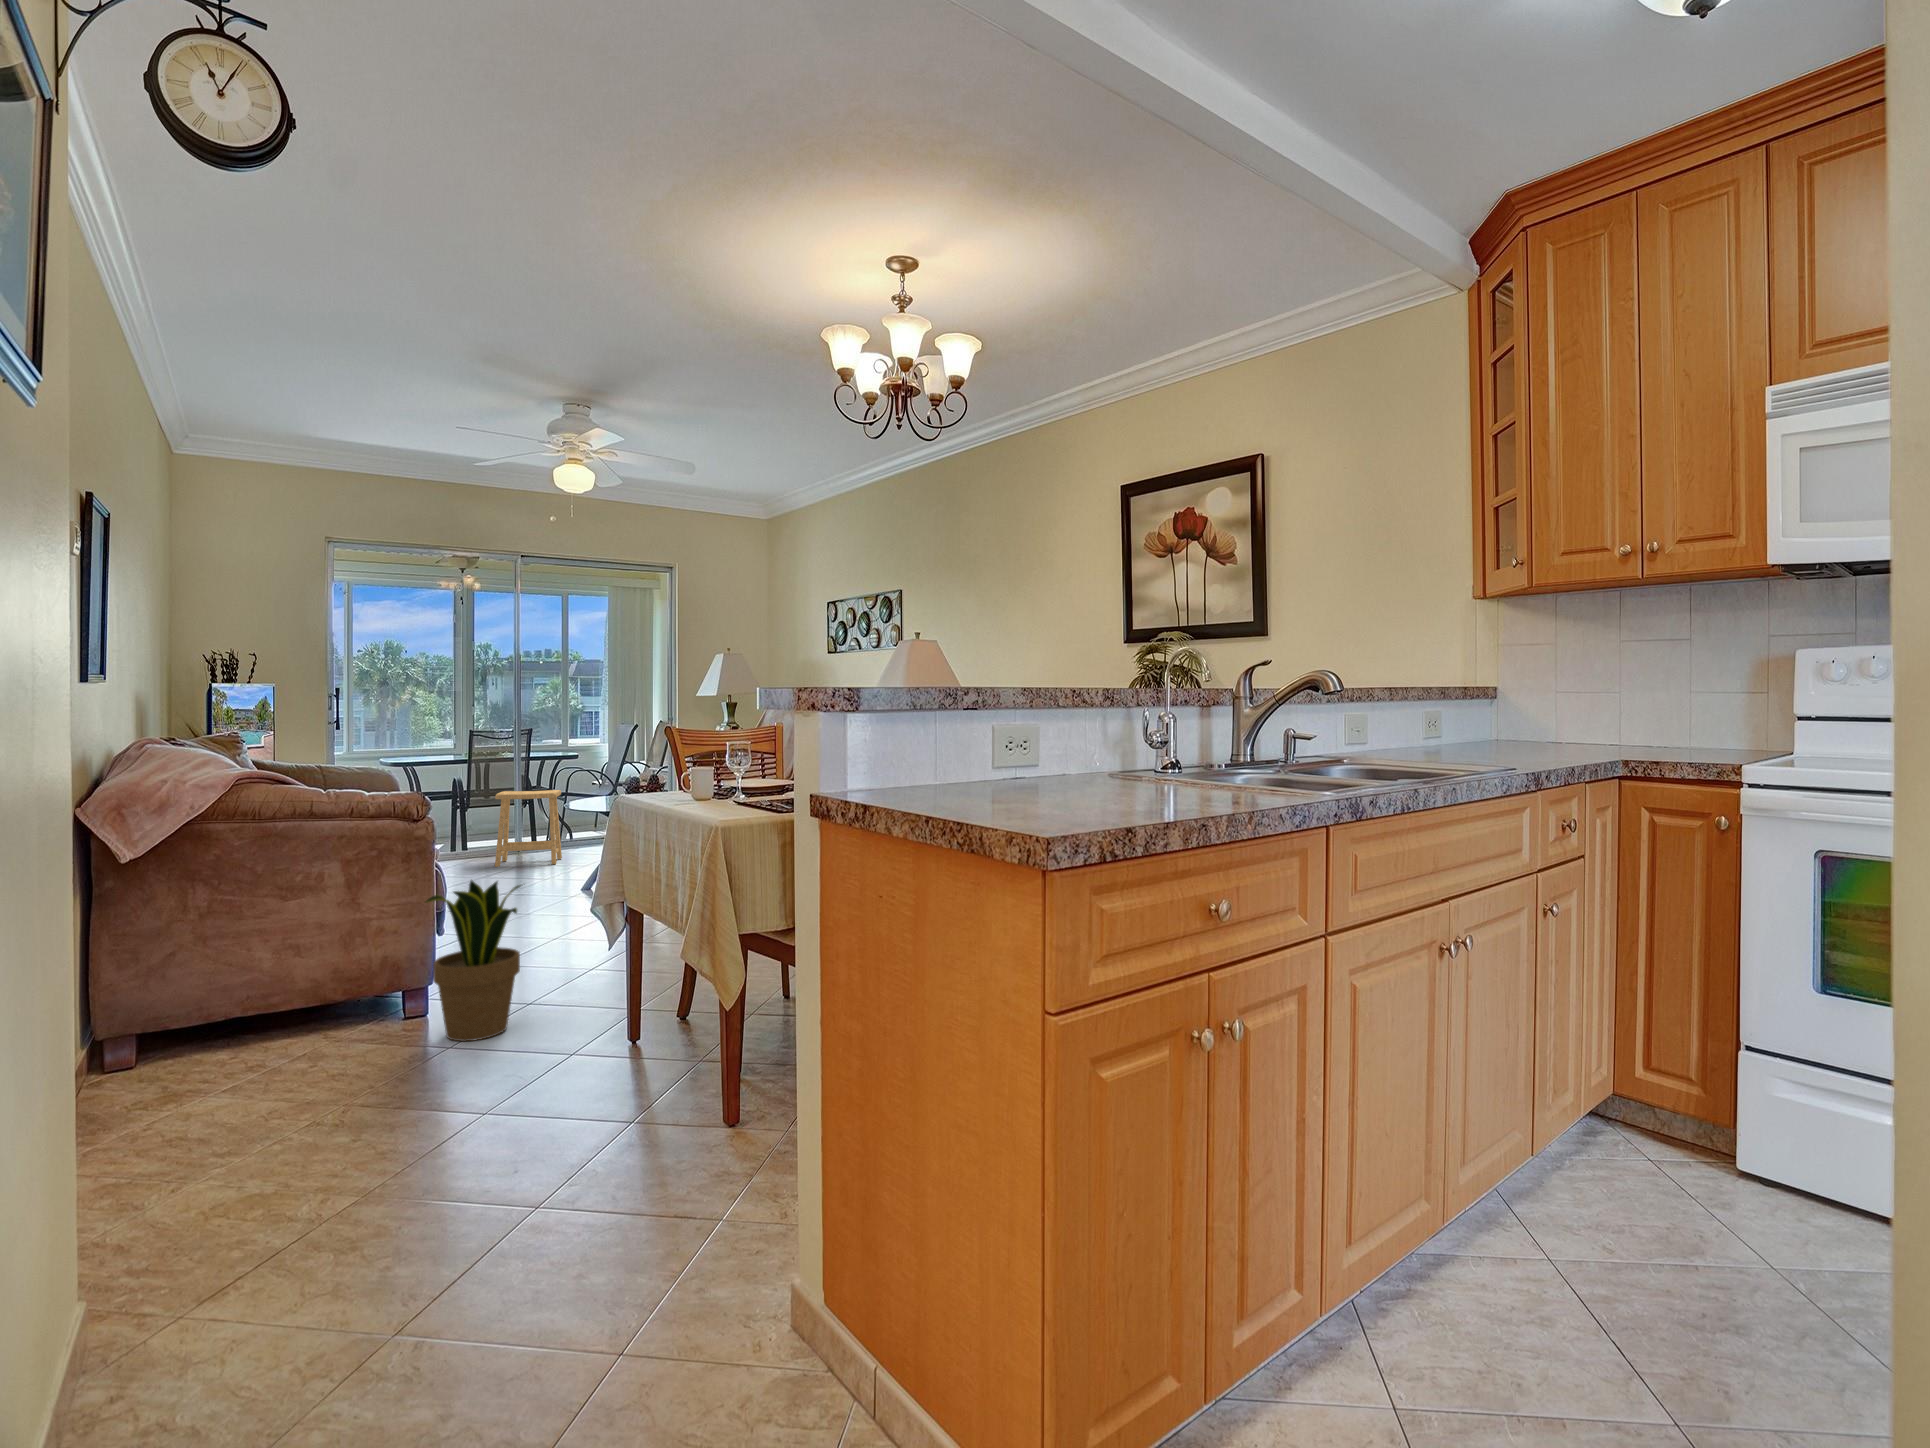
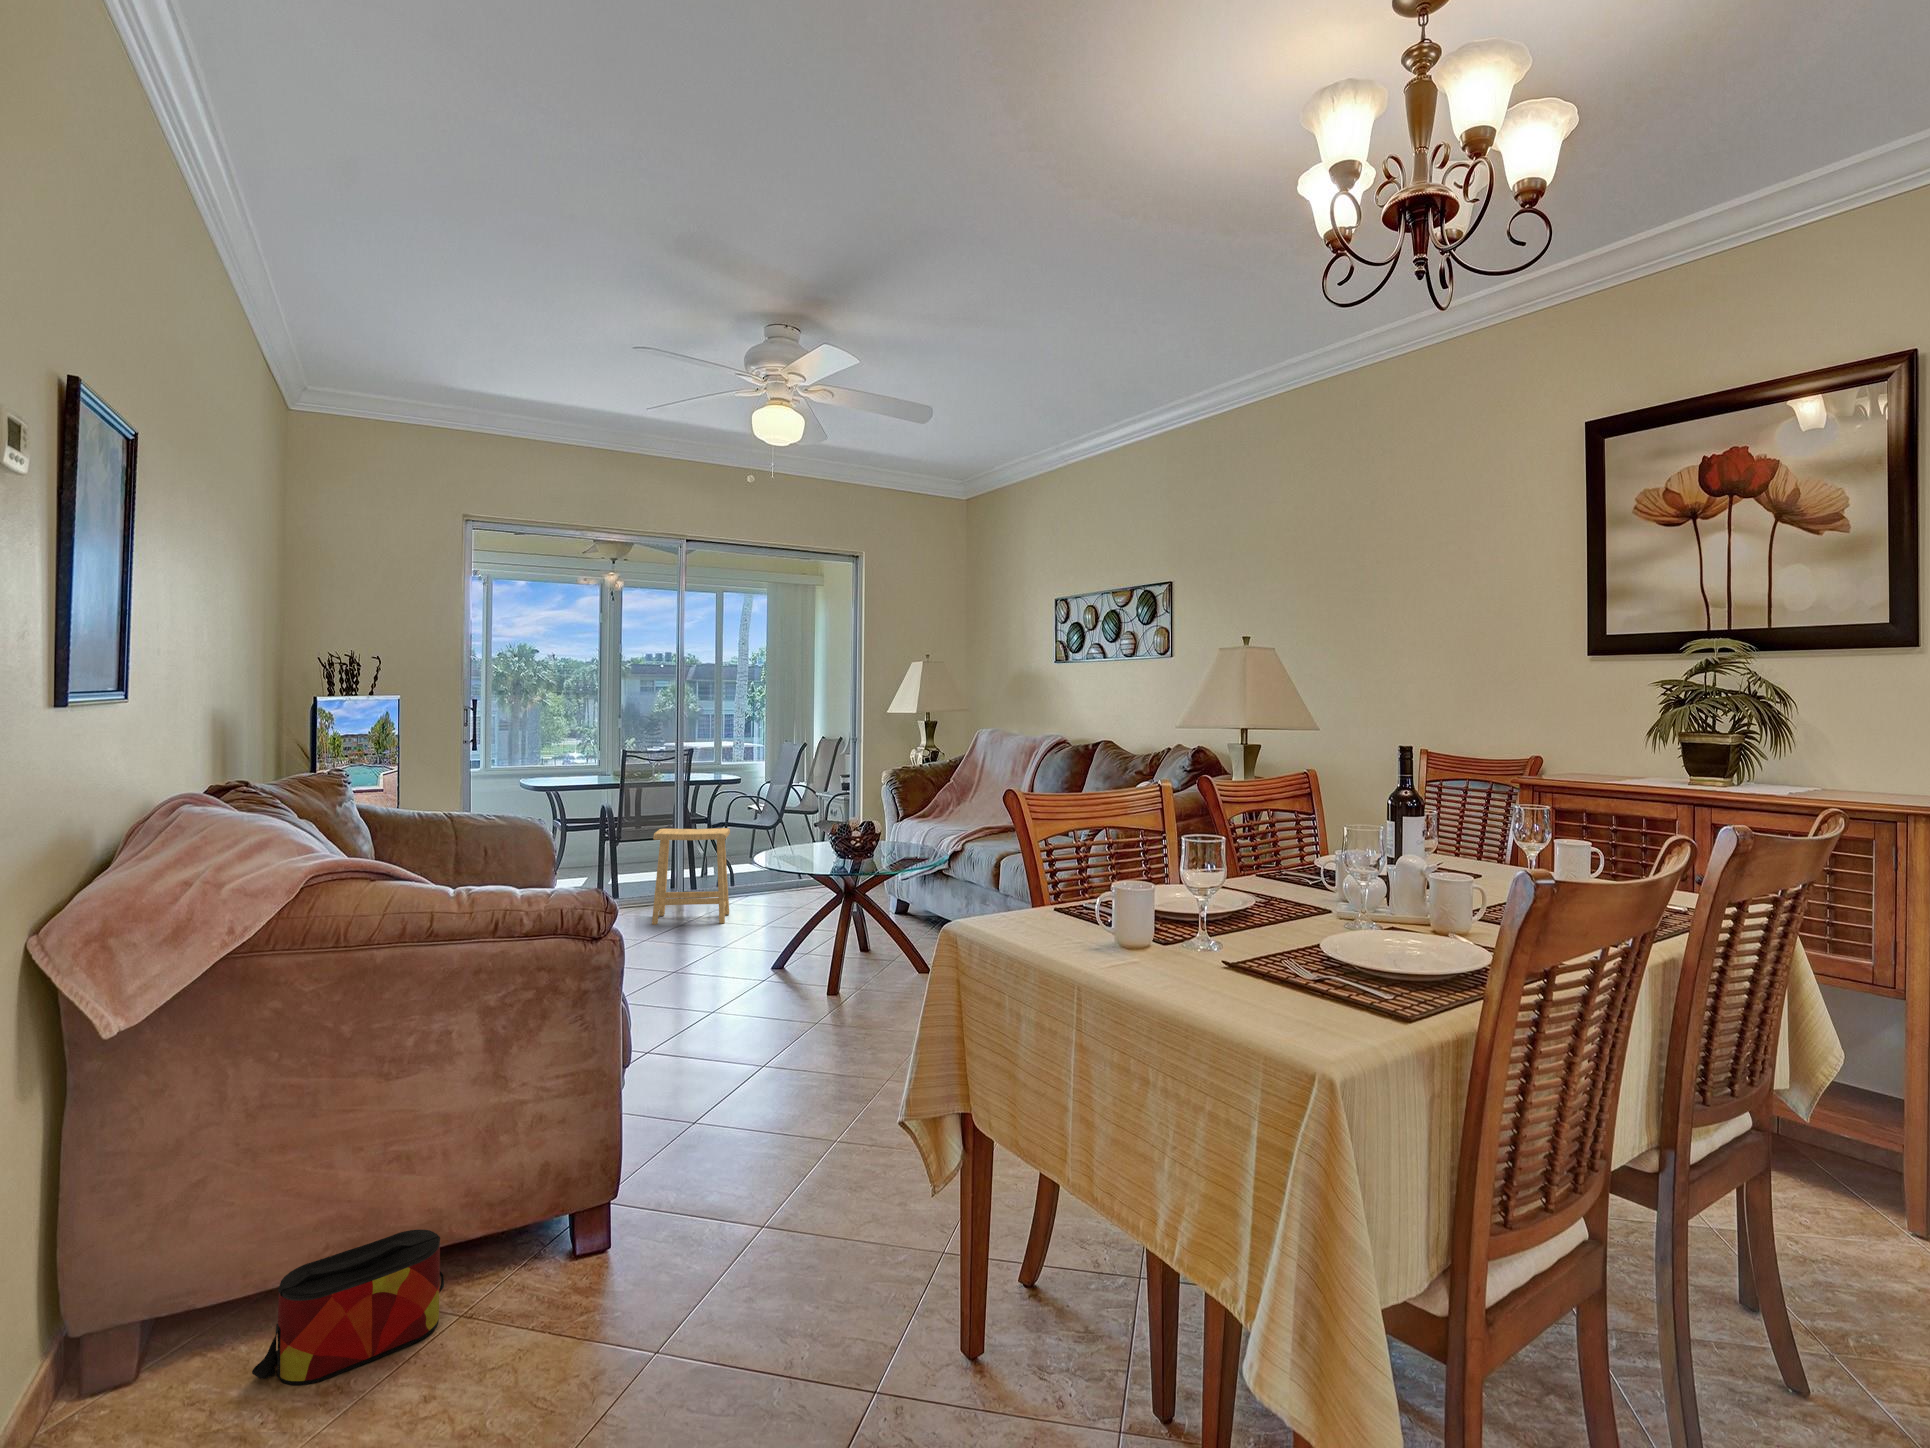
potted plant: present [426,881,521,1041] -> none [607,1049,762,1340]
bag: none [206,990,324,1065] -> present [252,1230,444,1385]

